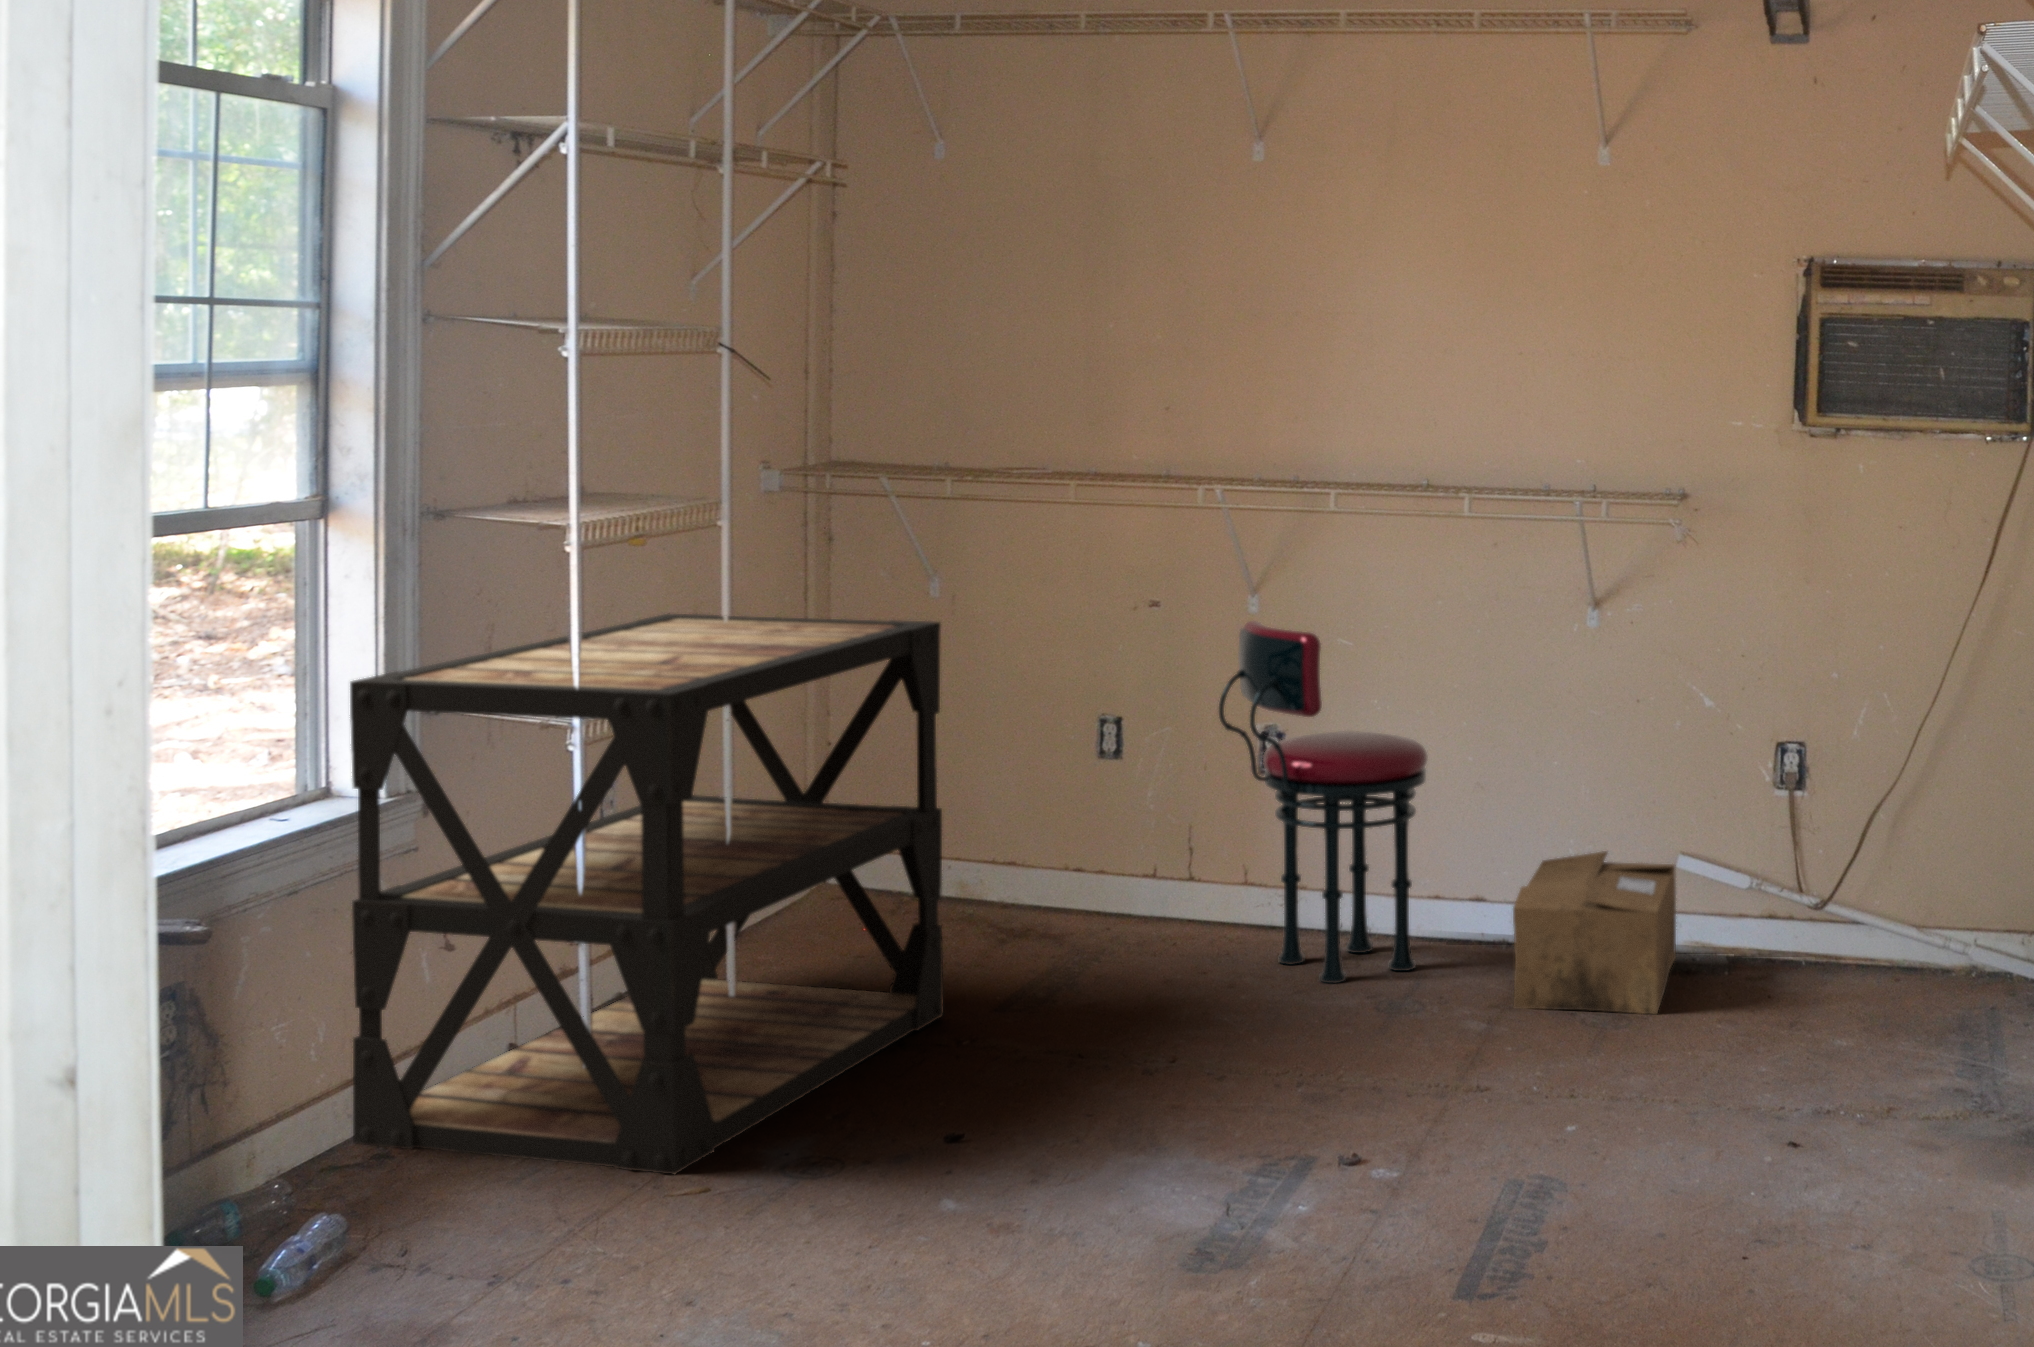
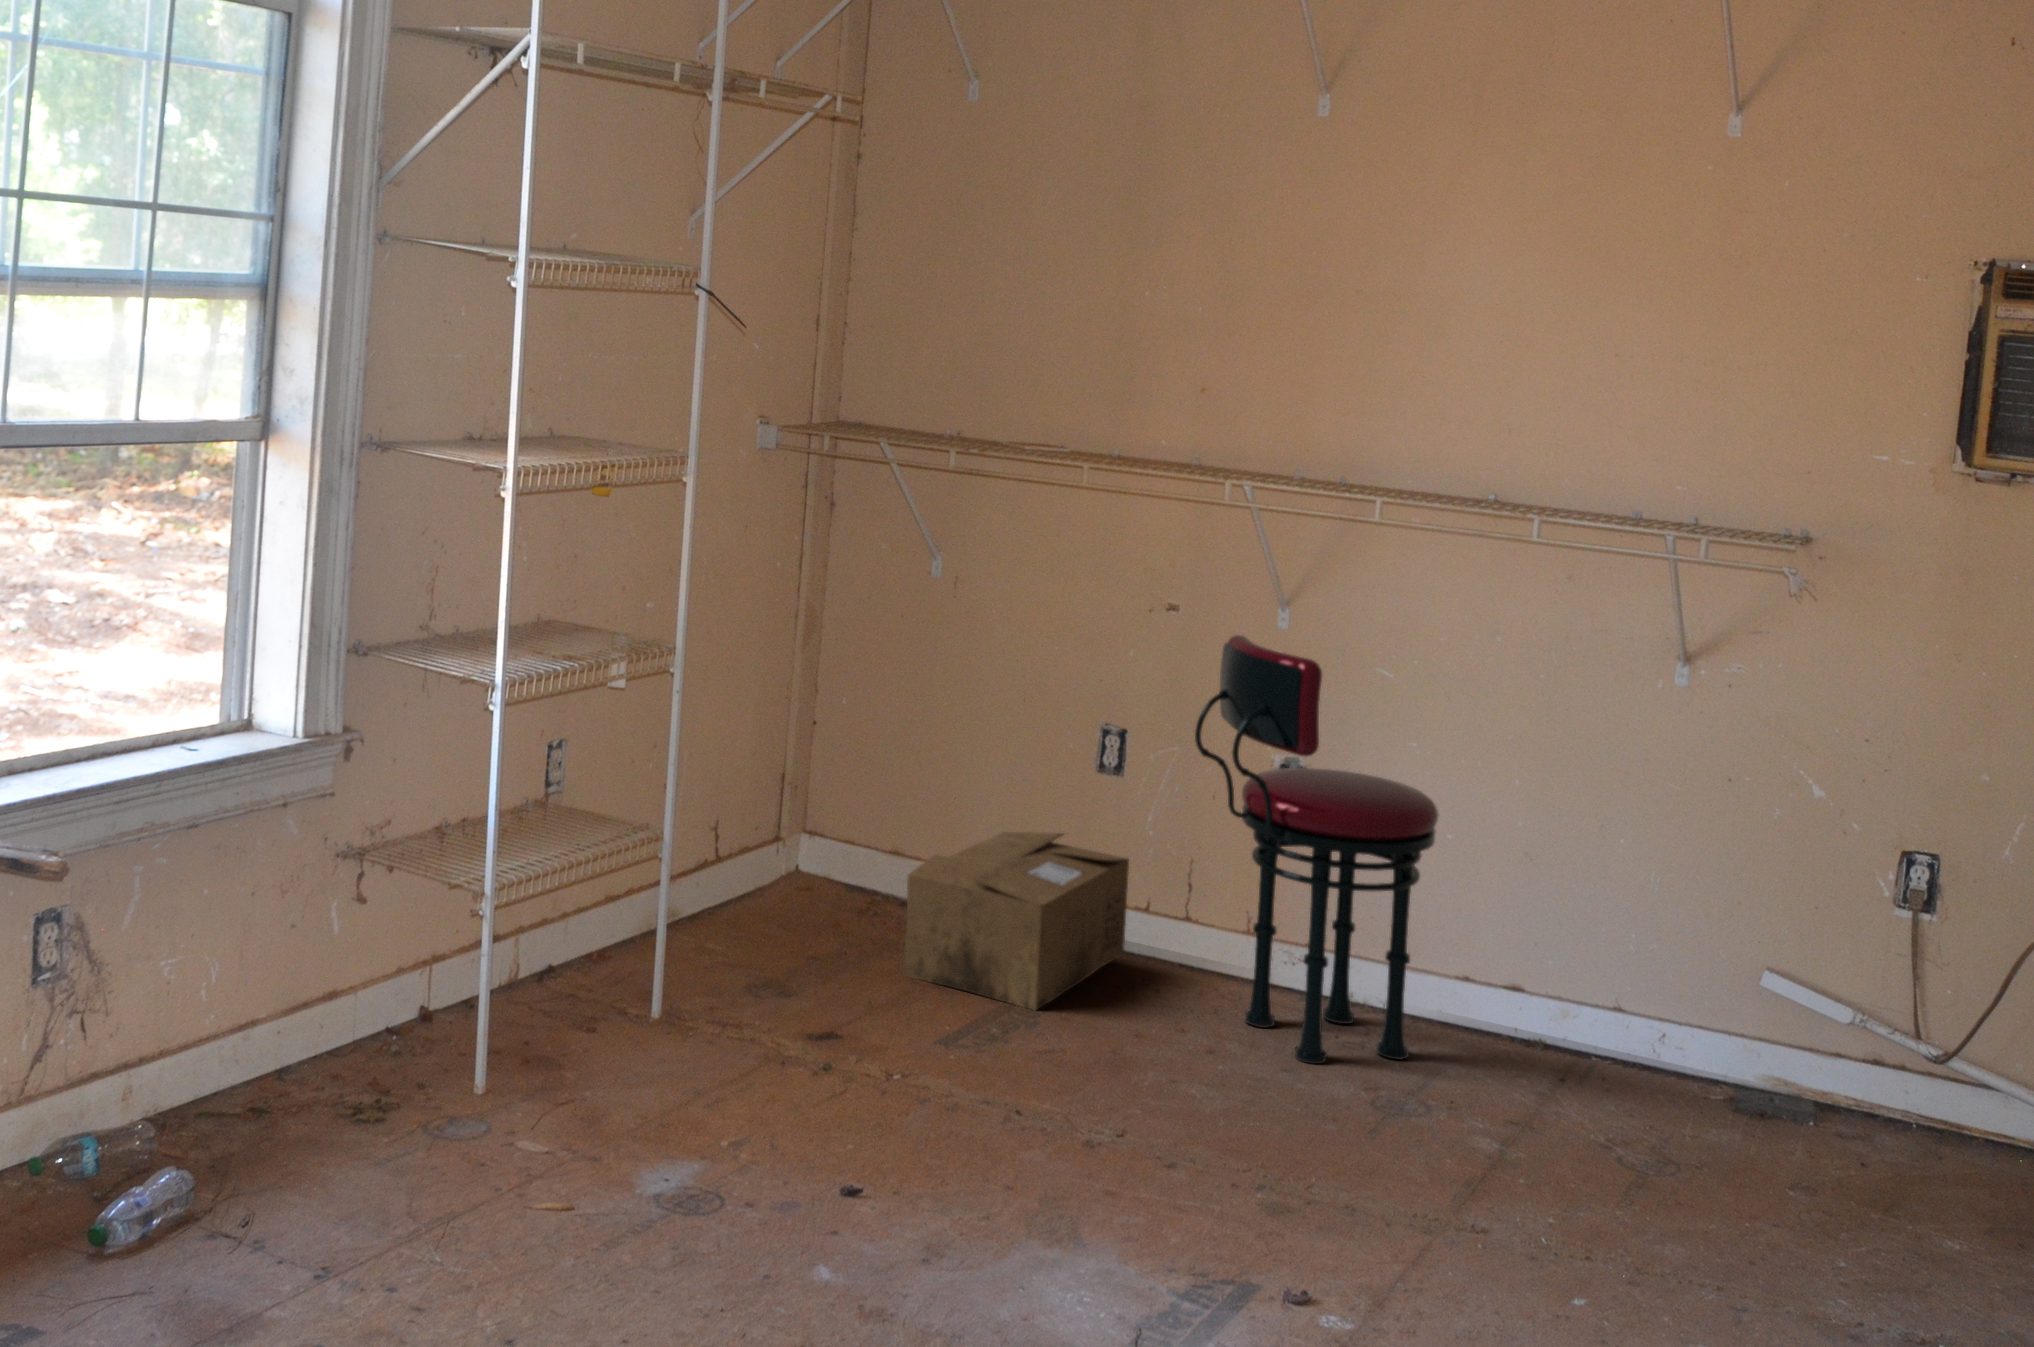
shelving unit: present [350,614,944,1174] -> none [246,566,894,1223]
cardboard box: present [1513,851,1676,1014] -> present [903,832,1129,1010]

